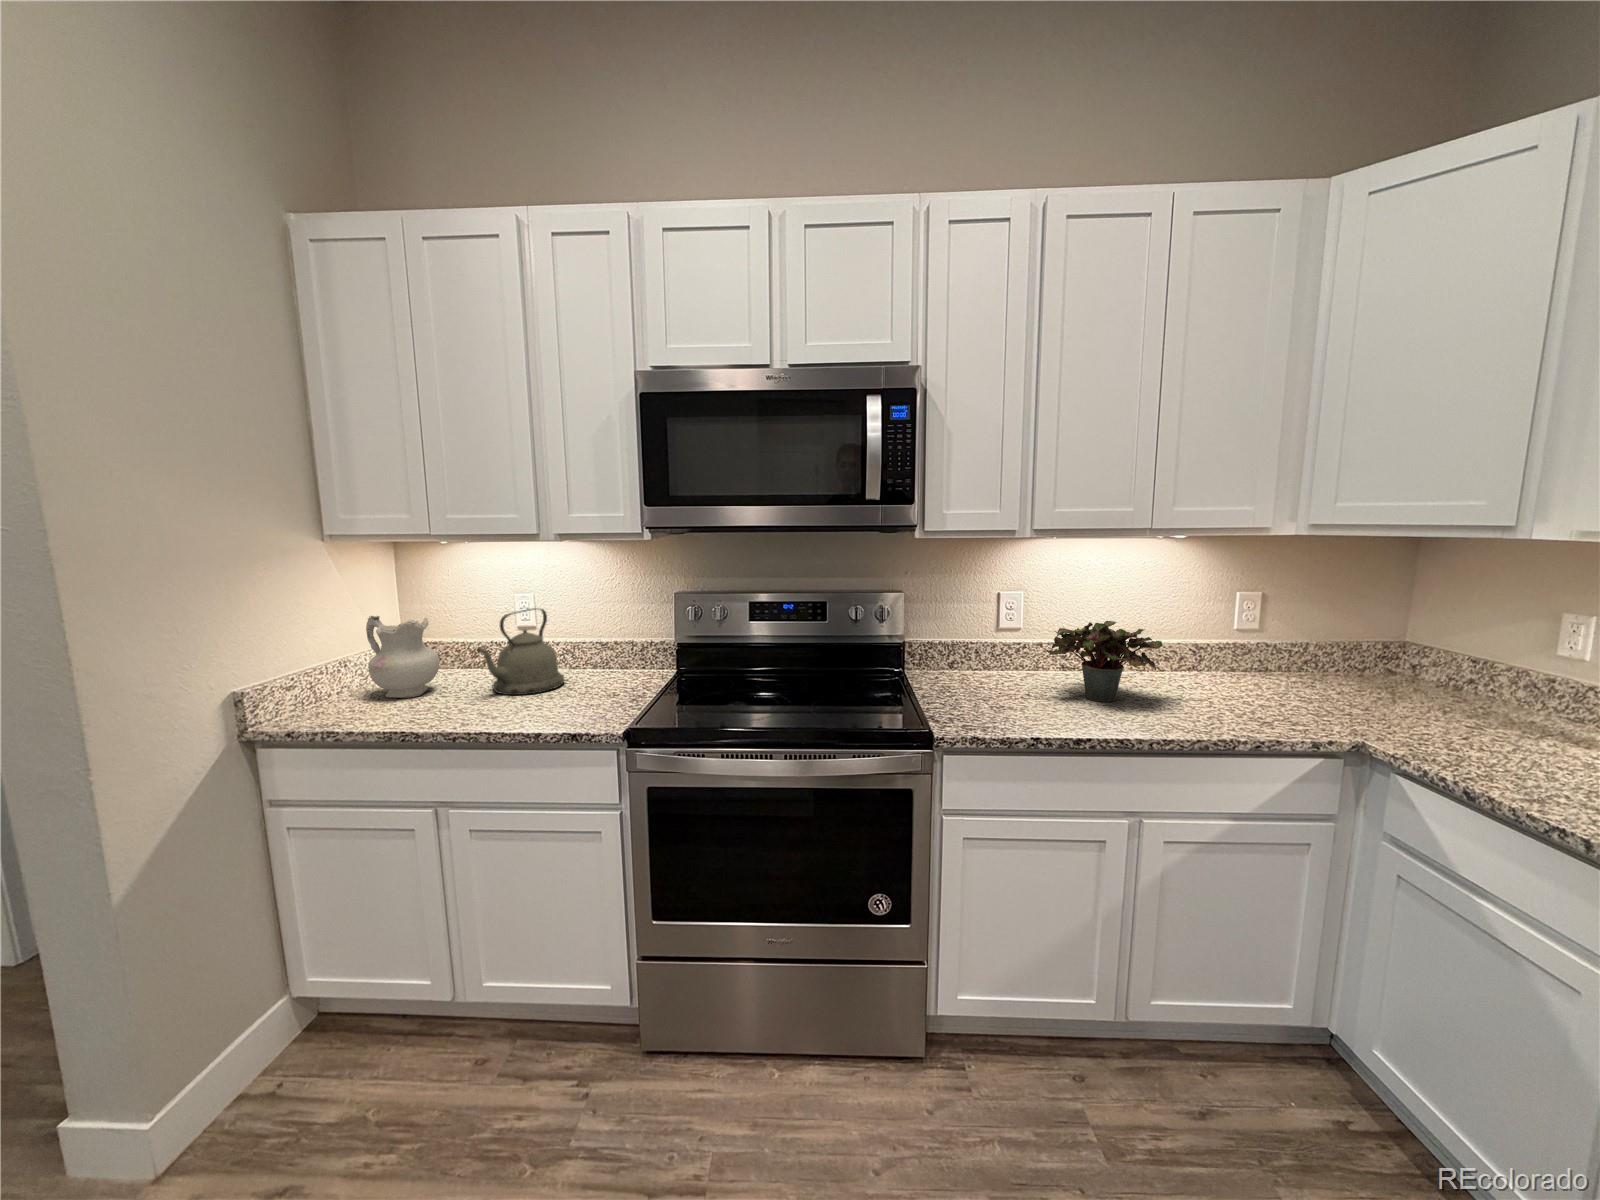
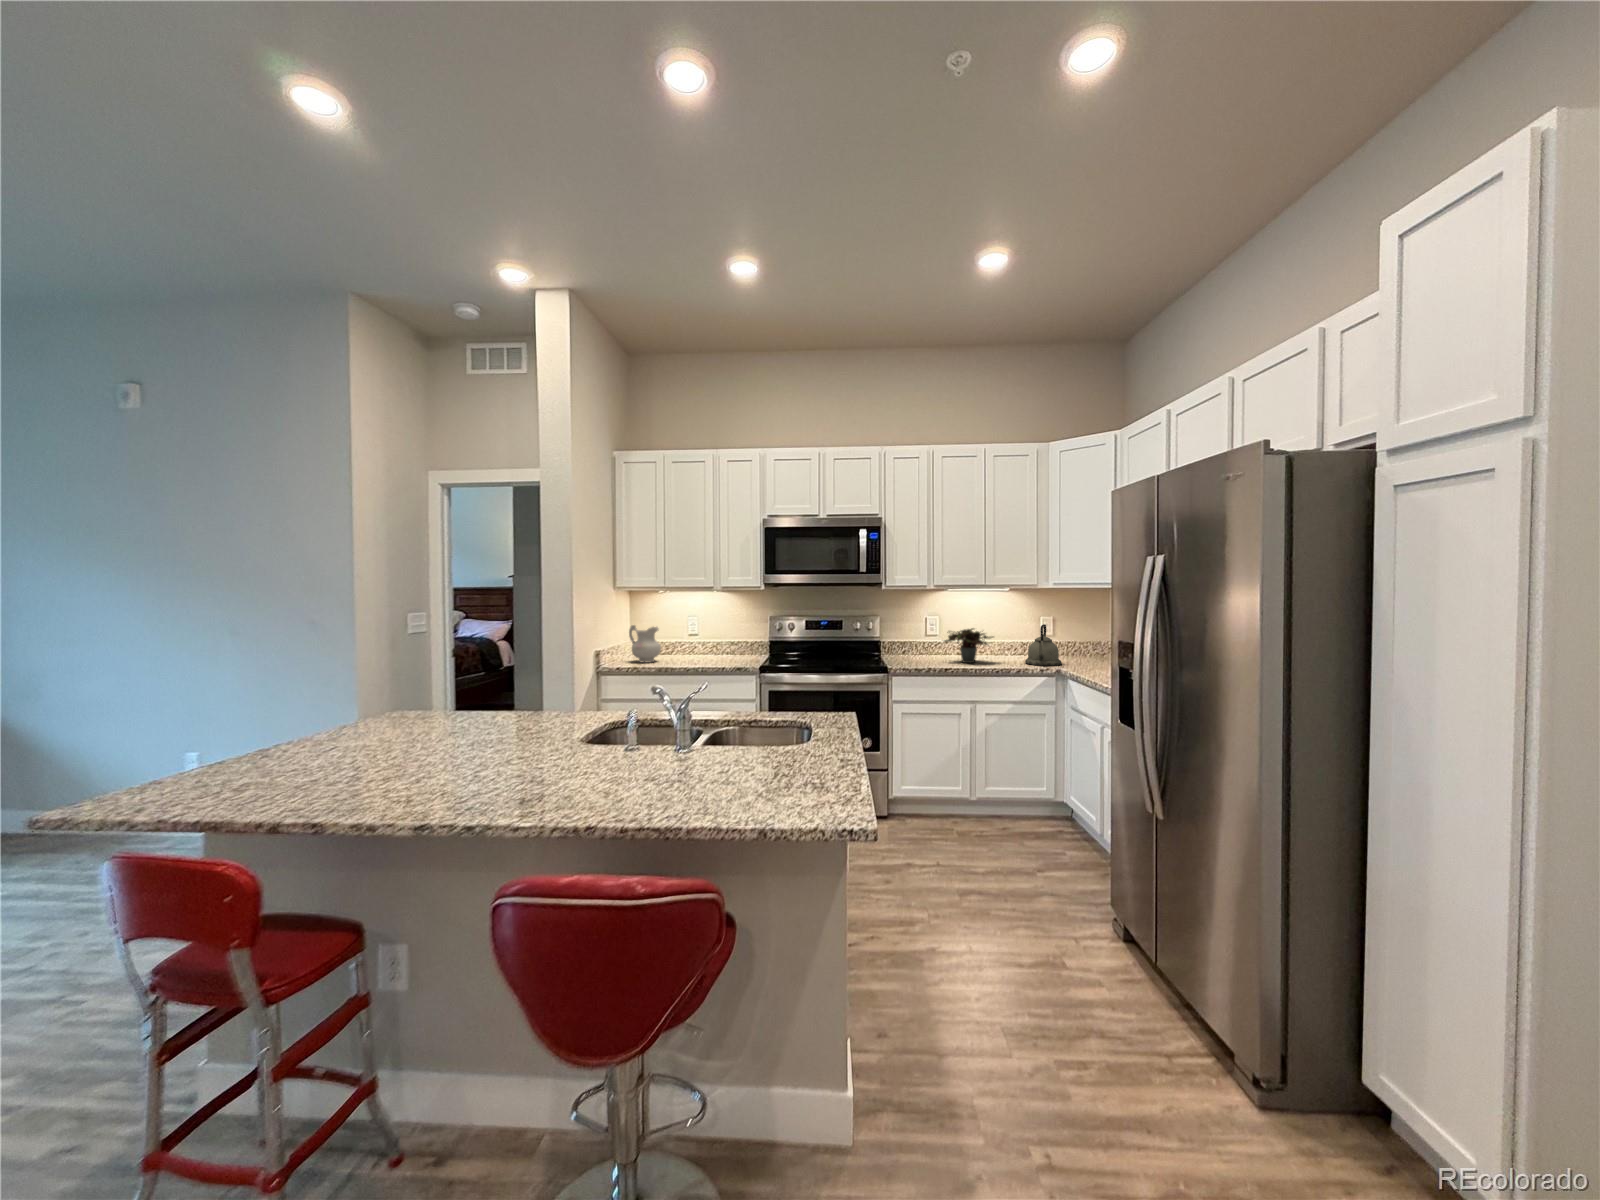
kettle: present [477,608,565,695] -> present [1025,624,1062,666]

